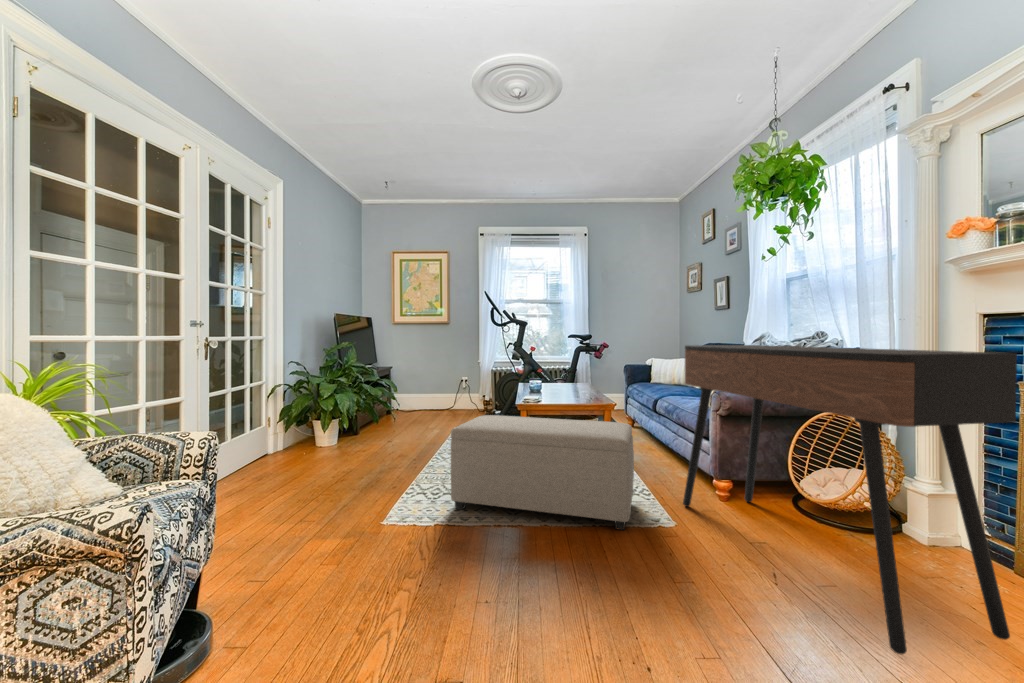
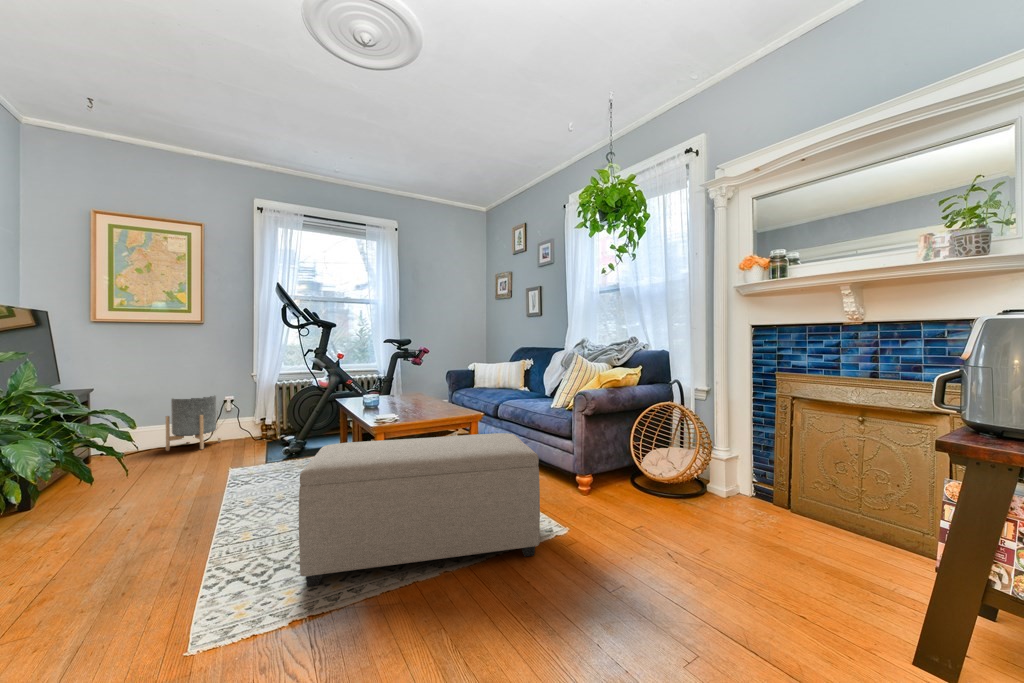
console table: present [683,345,1017,654] -> none [564,346,853,612]
planter: none [418,375,452,415] -> present [166,395,221,451]

